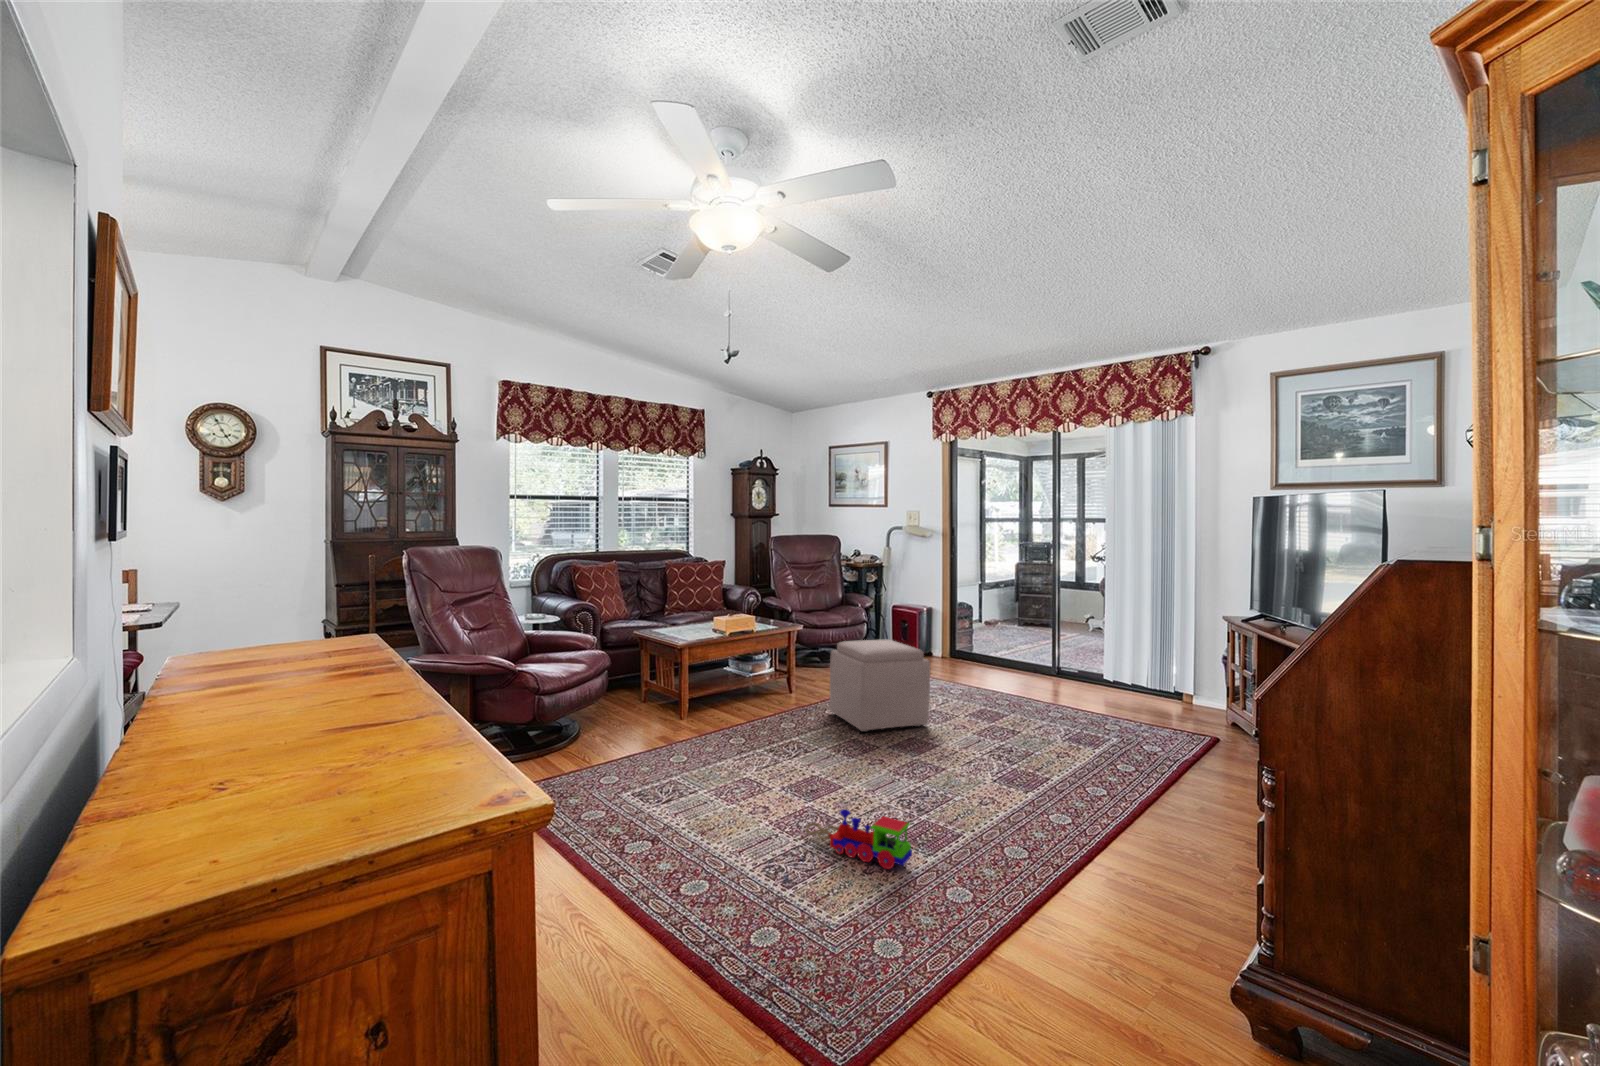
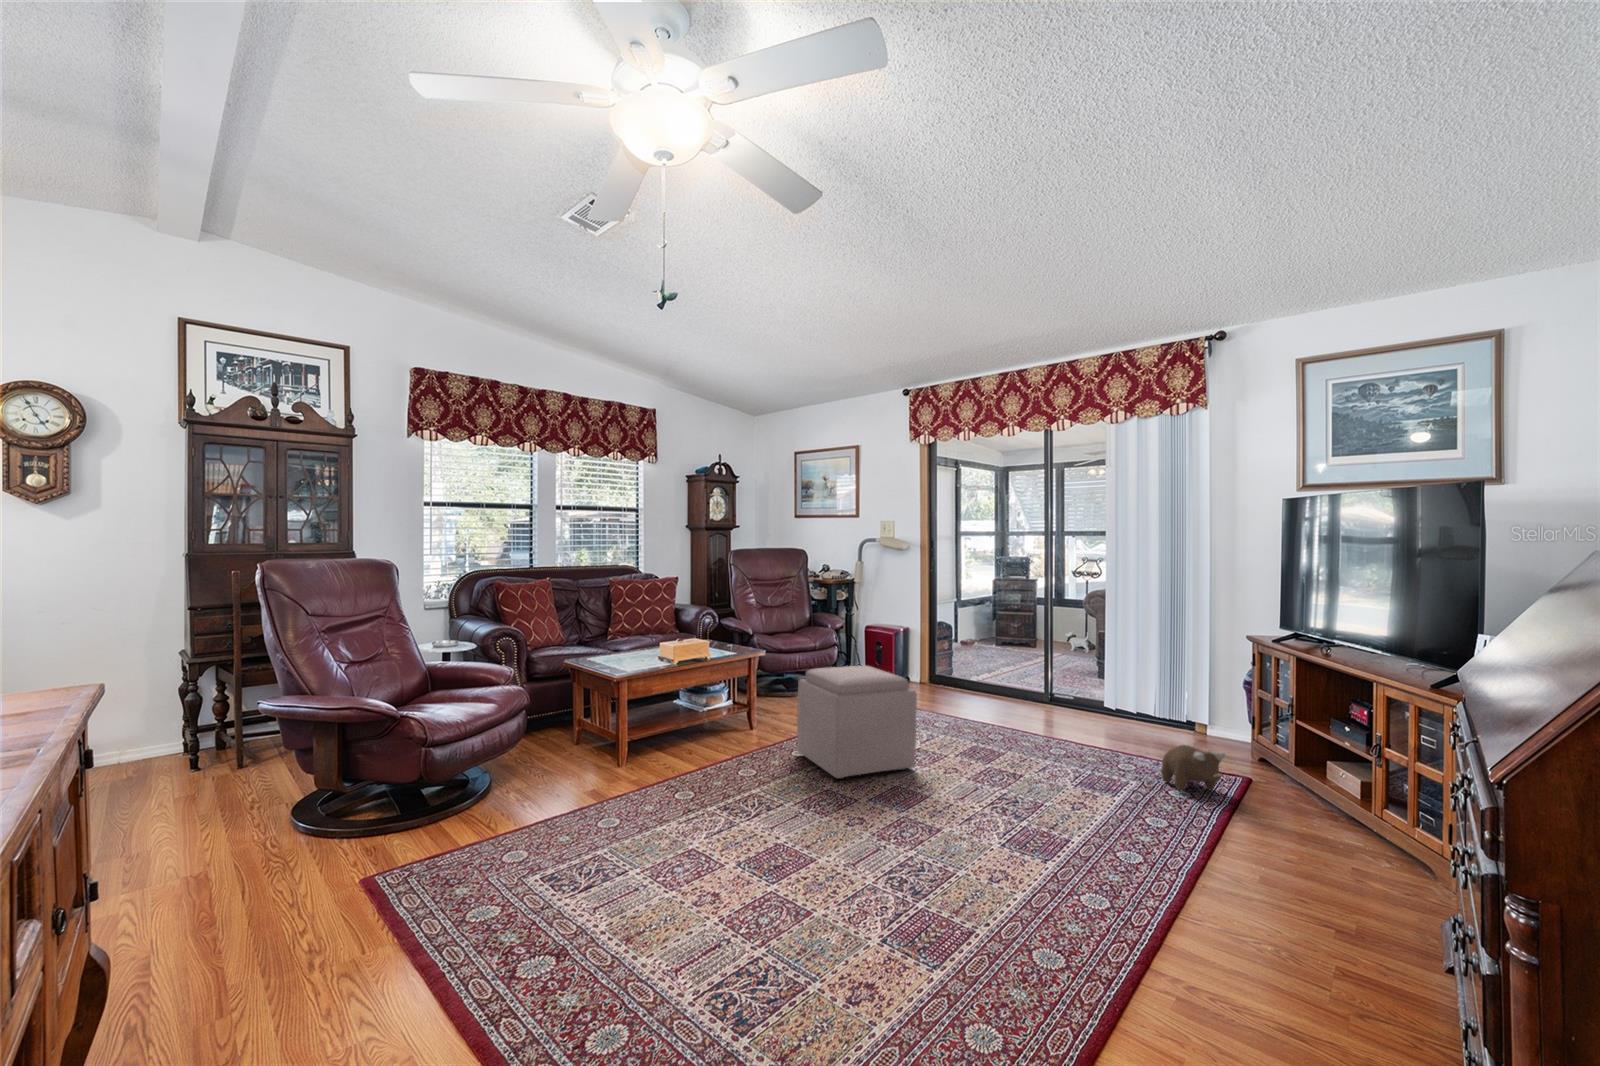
plush toy: none [1139,709,1190,747] -> present [1161,745,1225,791]
toy train: present [805,809,912,869] -> none [767,905,914,996]

